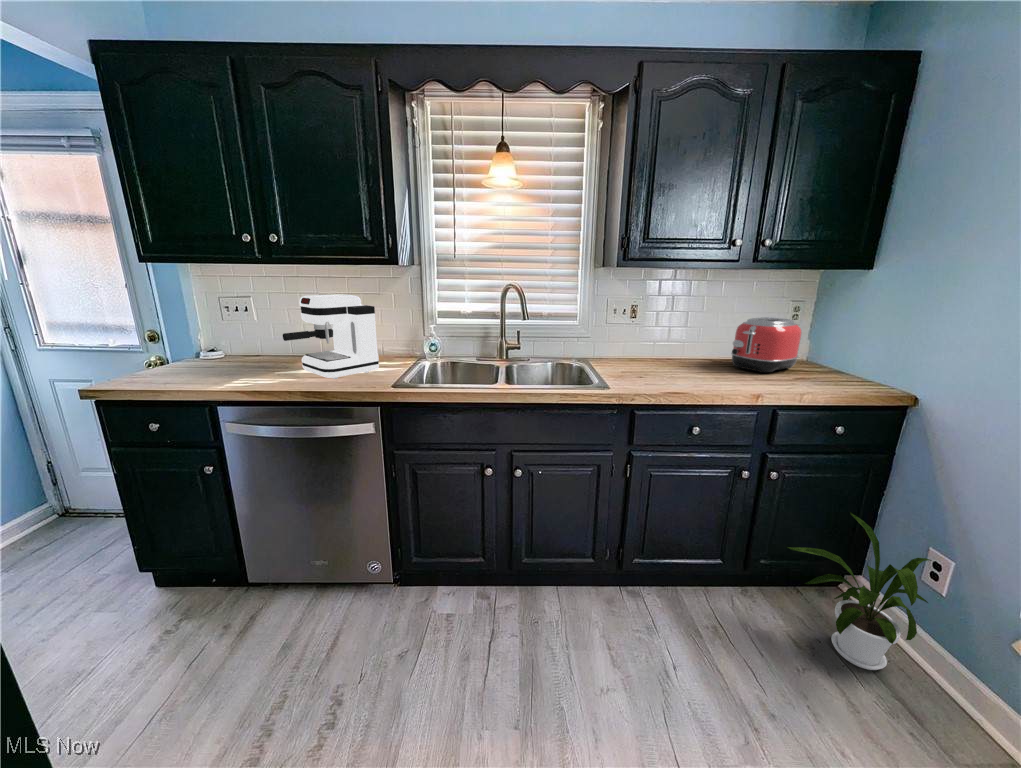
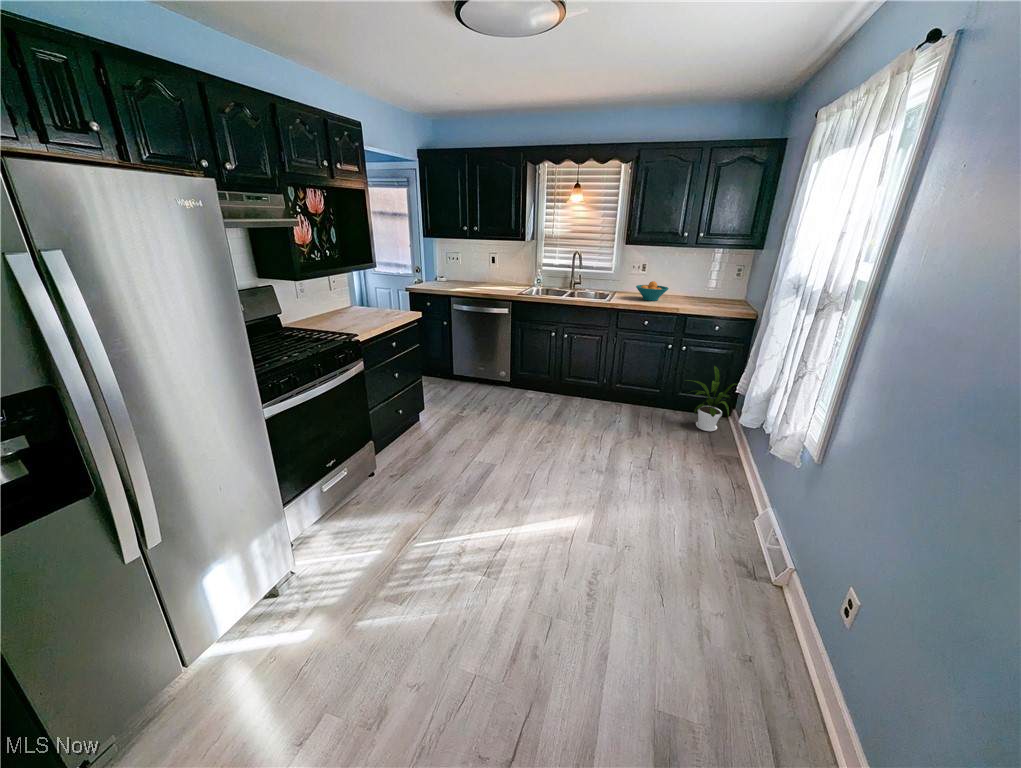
coffee maker: present [283,294,379,379] -> none [476,254,513,290]
toaster: present [731,317,801,373] -> none [685,273,725,302]
fruit bowl: none [648,339,719,380] -> present [636,281,669,301]

